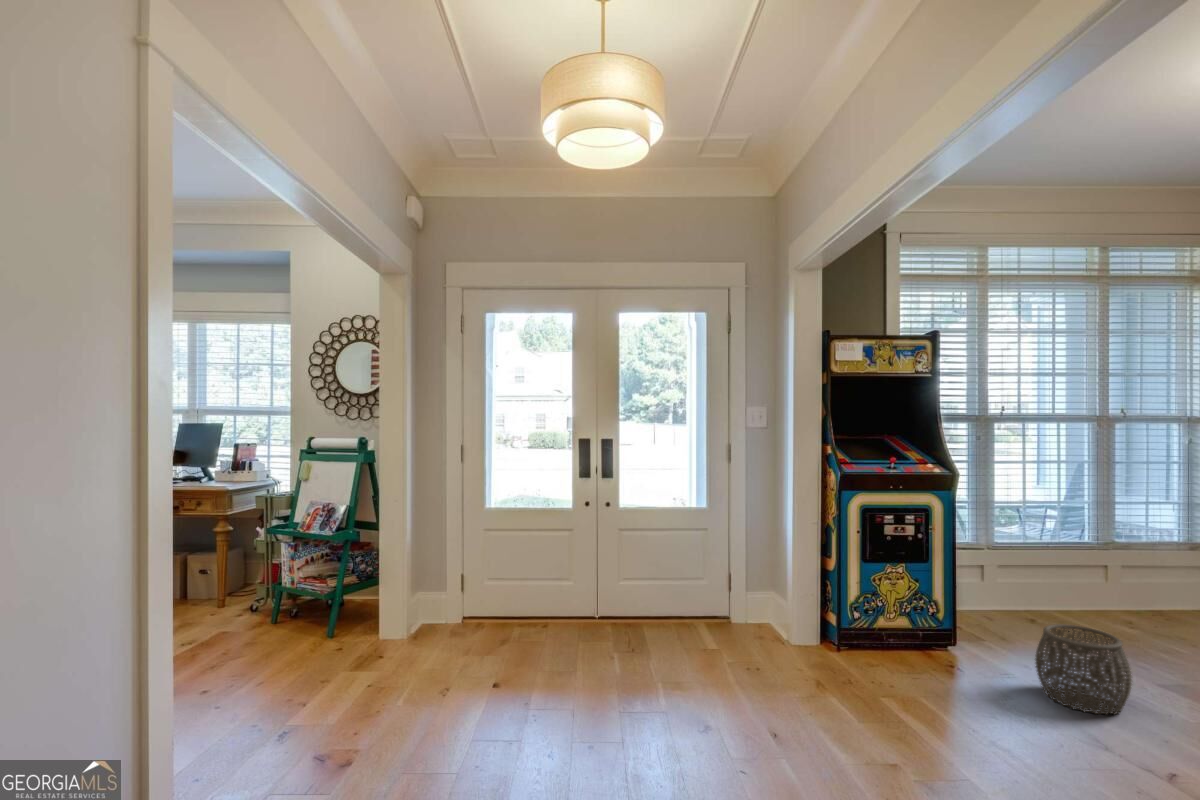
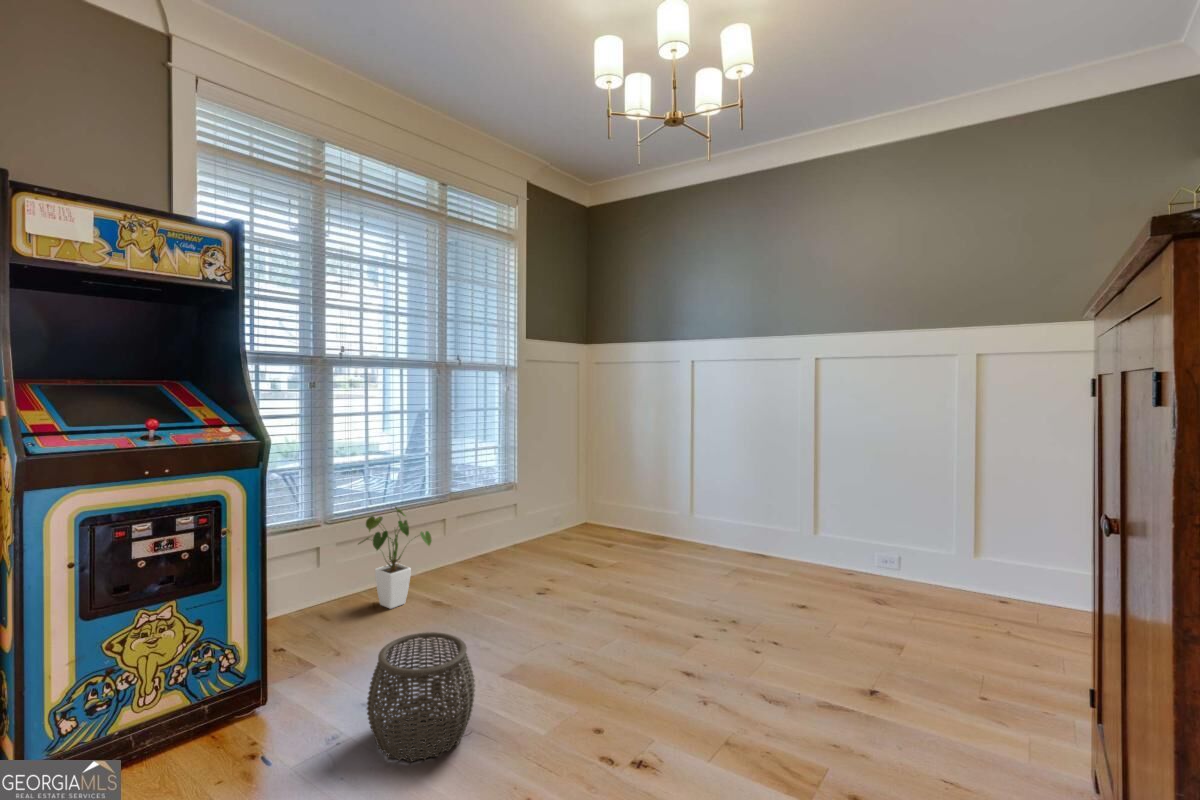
house plant: none [1018,542,1093,627] -> present [358,507,432,609]

